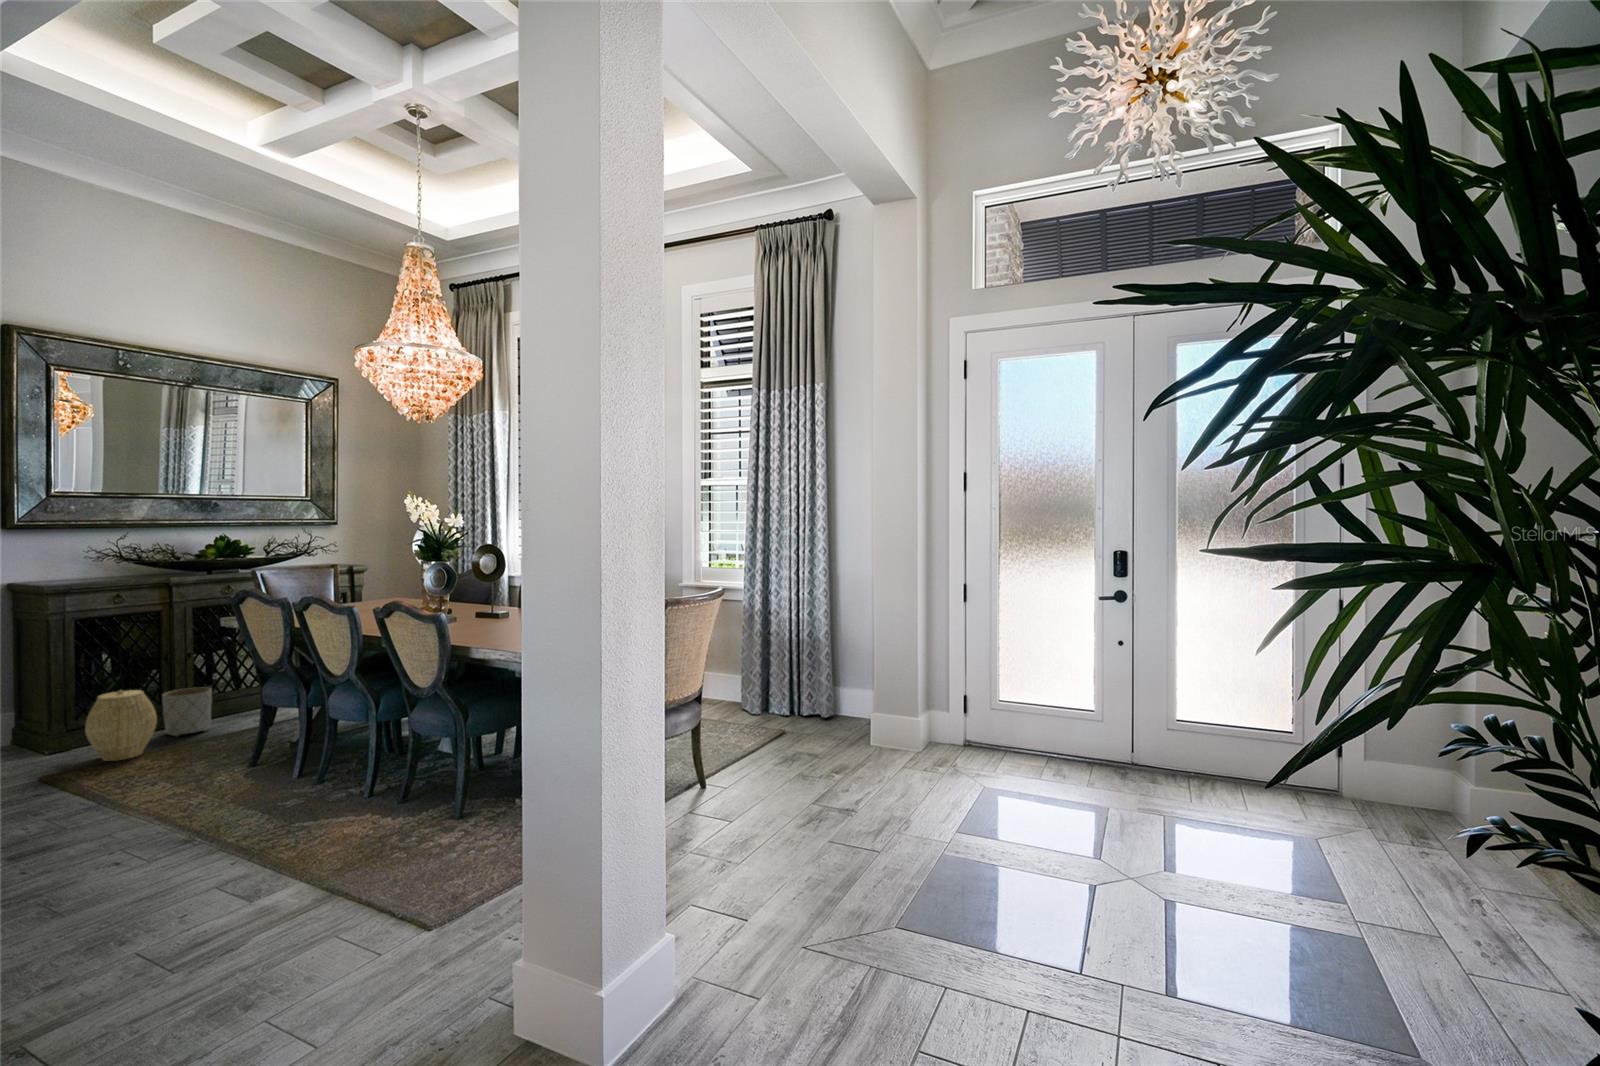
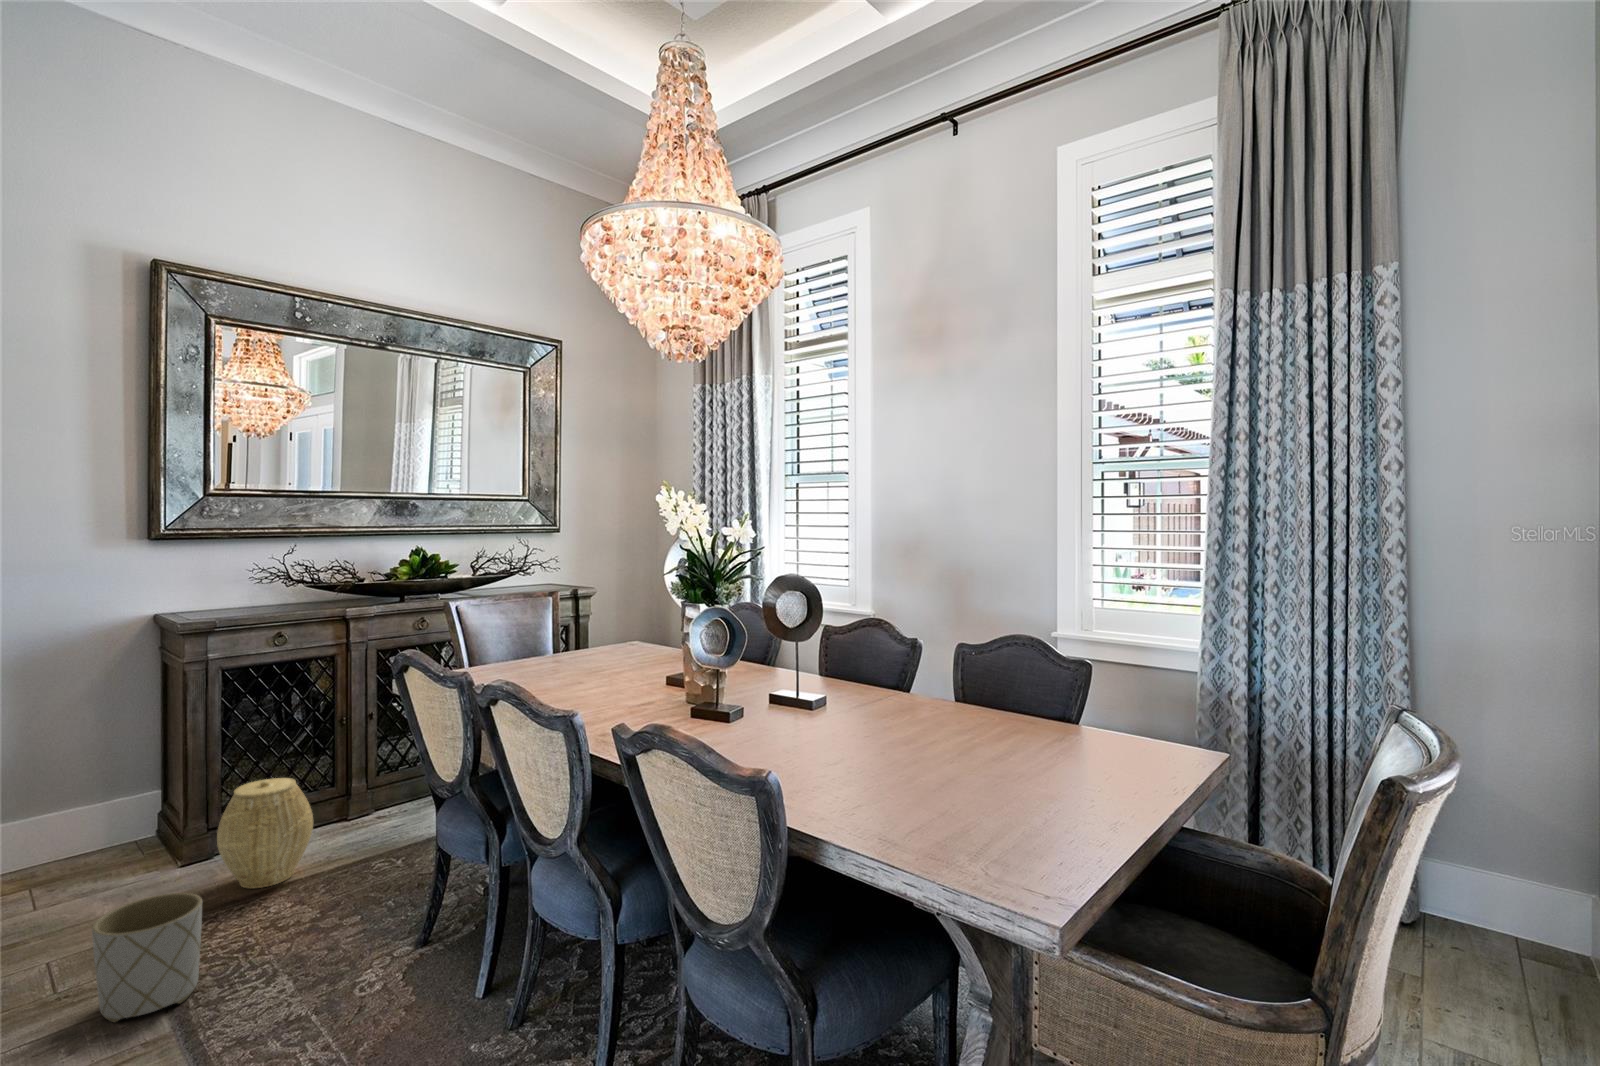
planter: present [162,687,212,736] -> present [92,893,202,1022]

